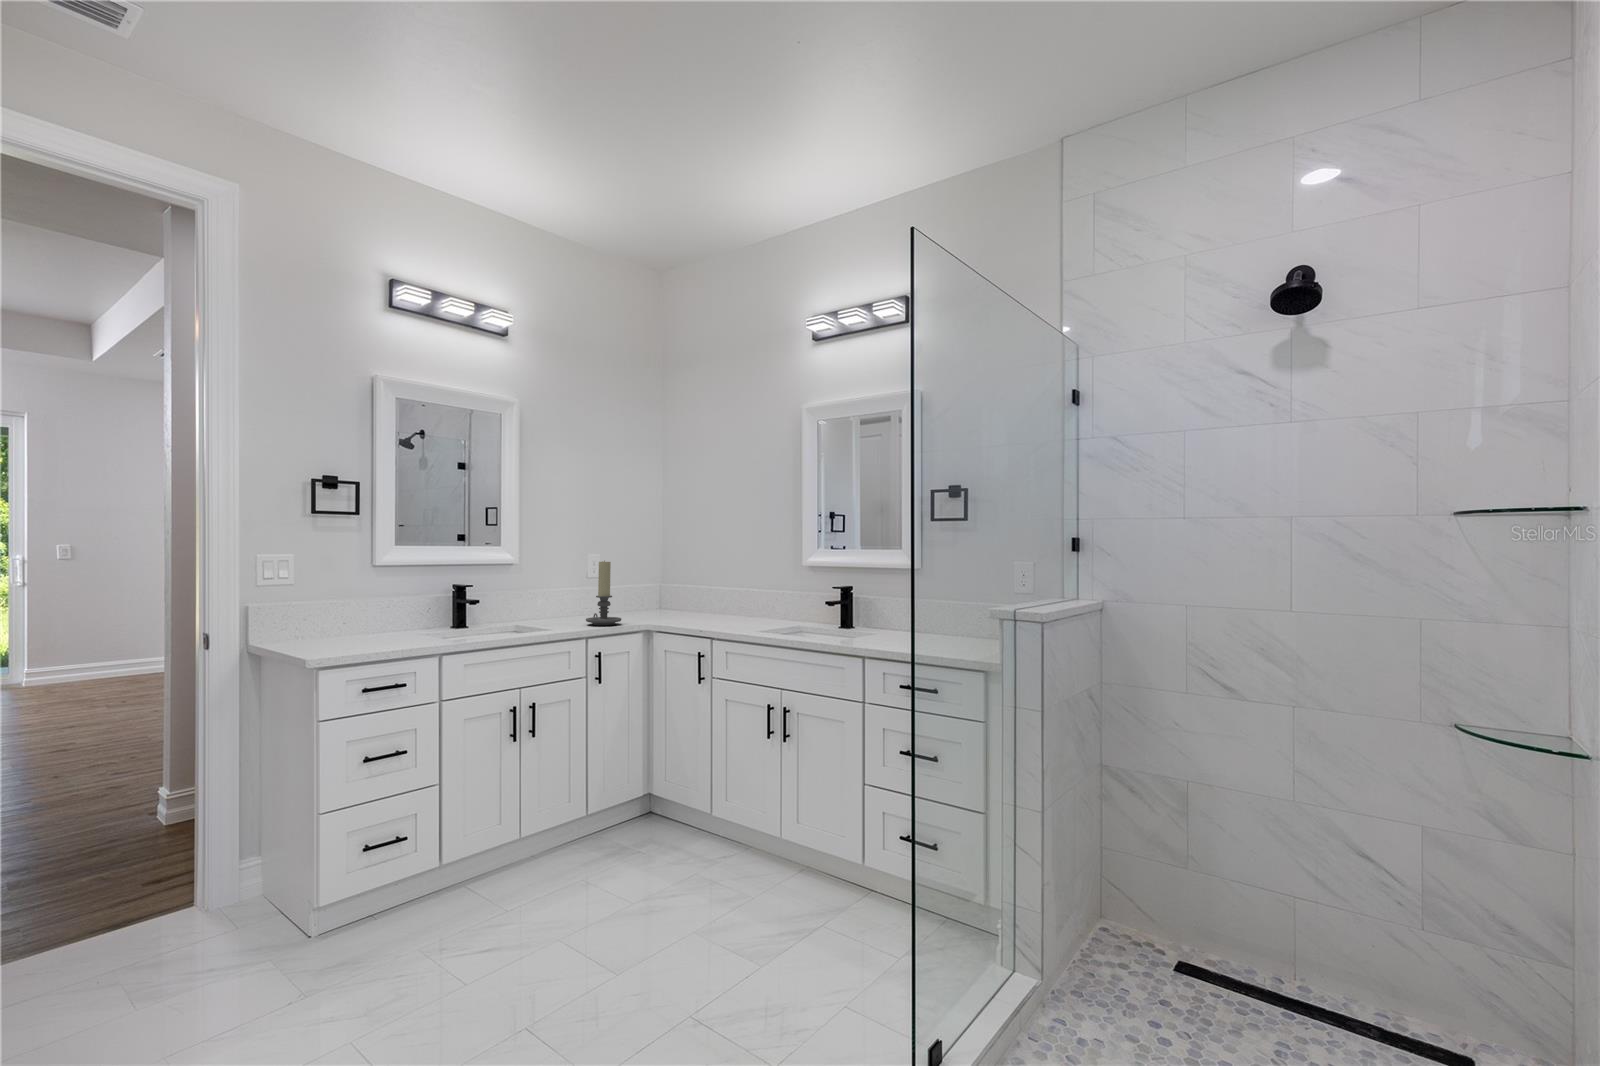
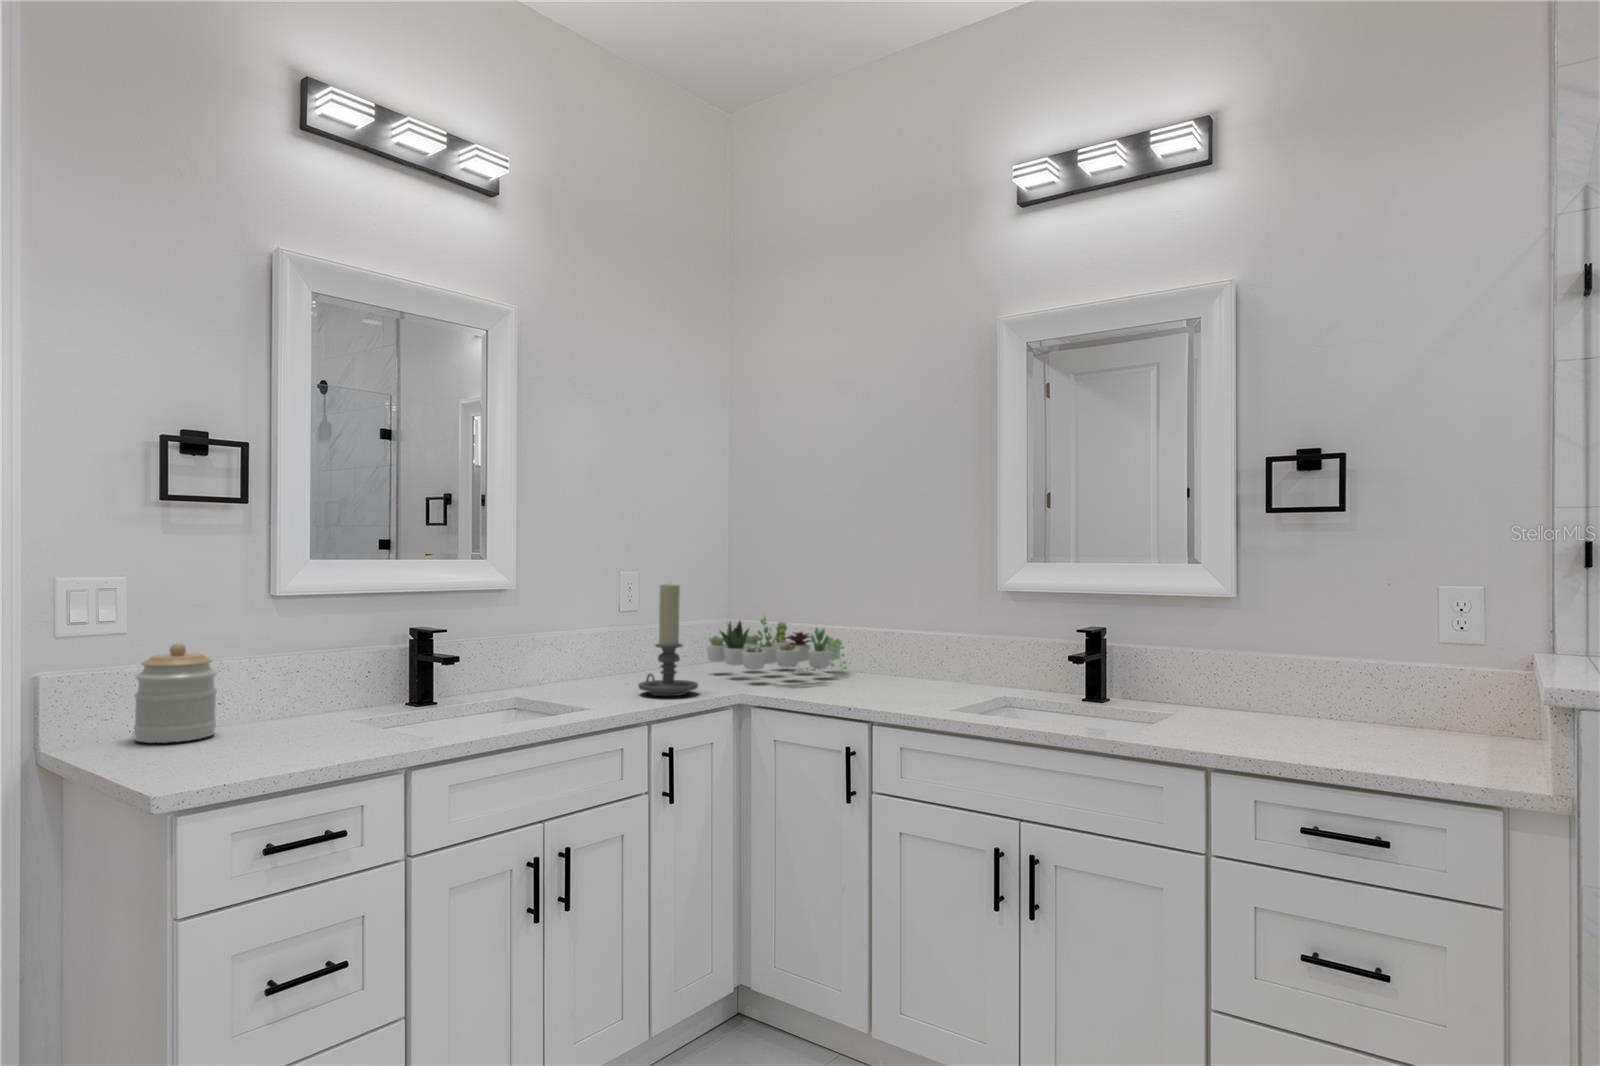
succulent plant: none [638,579,721,618] -> present [707,617,848,677]
jar: none [298,590,342,642] -> present [134,643,217,743]

